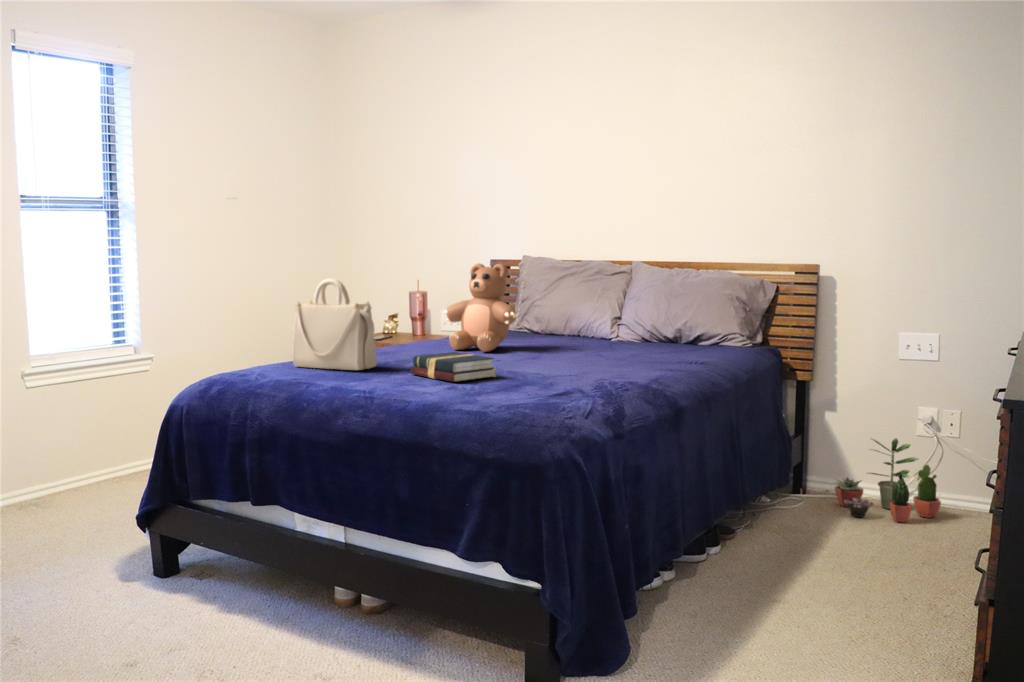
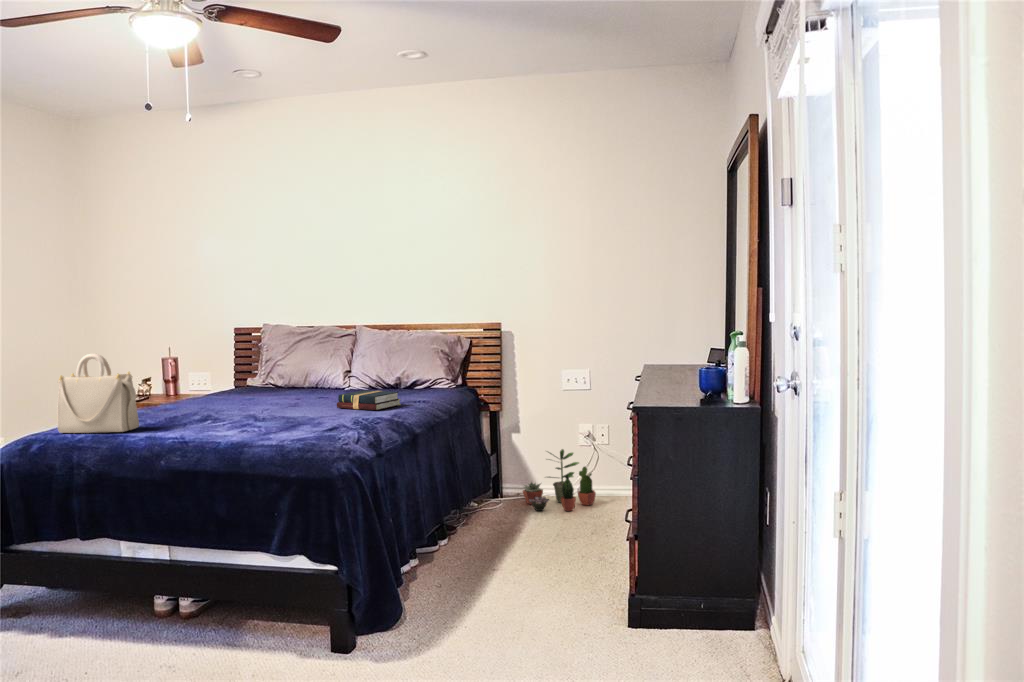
teddy bear: present [443,264,517,352] -> none [196,333,264,407]
hardback book: present [410,352,496,382] -> present [337,390,400,410]

